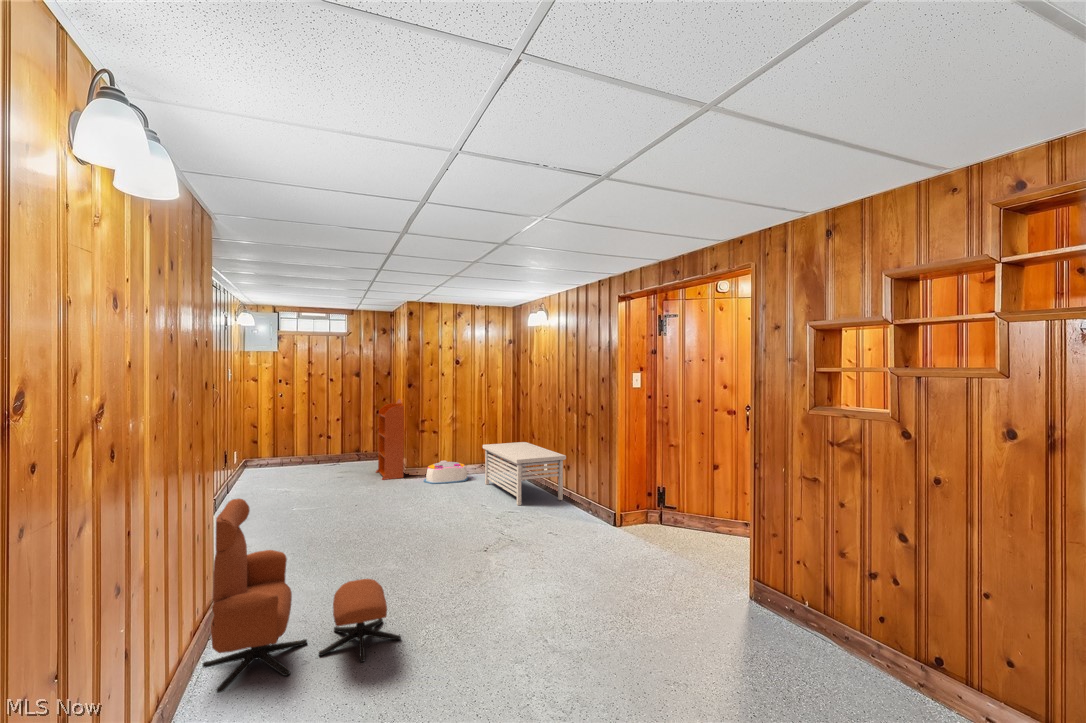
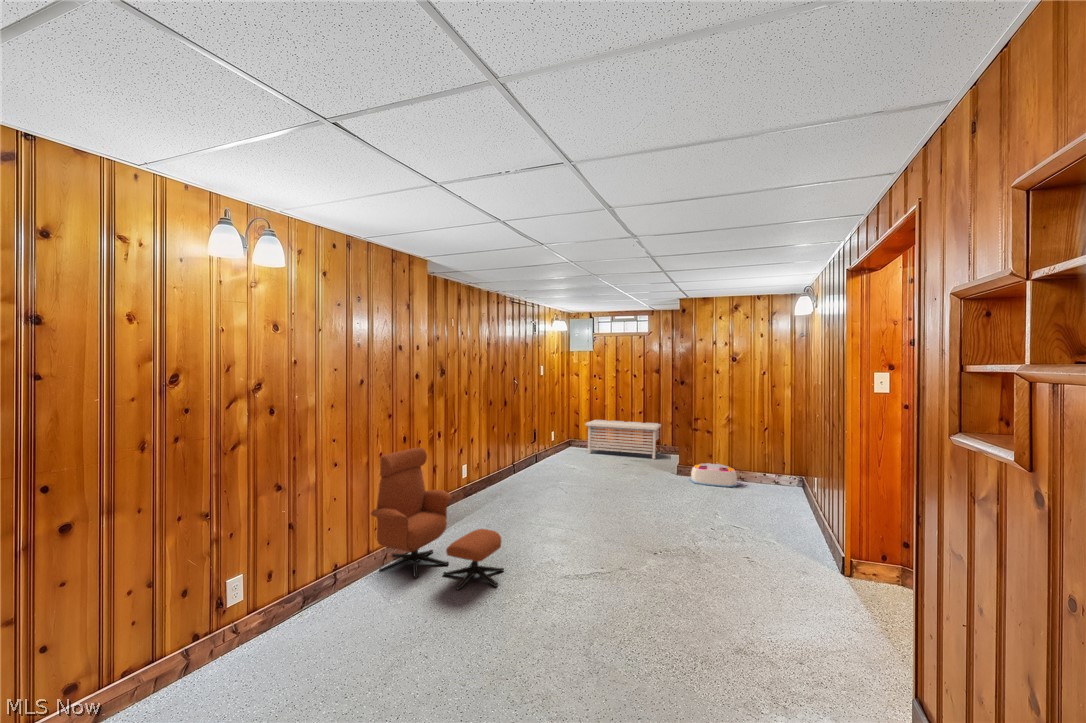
bookcase: present [376,399,404,480] -> none [655,396,679,473]
storage bench: present [483,442,566,505] -> present [585,420,661,459]

